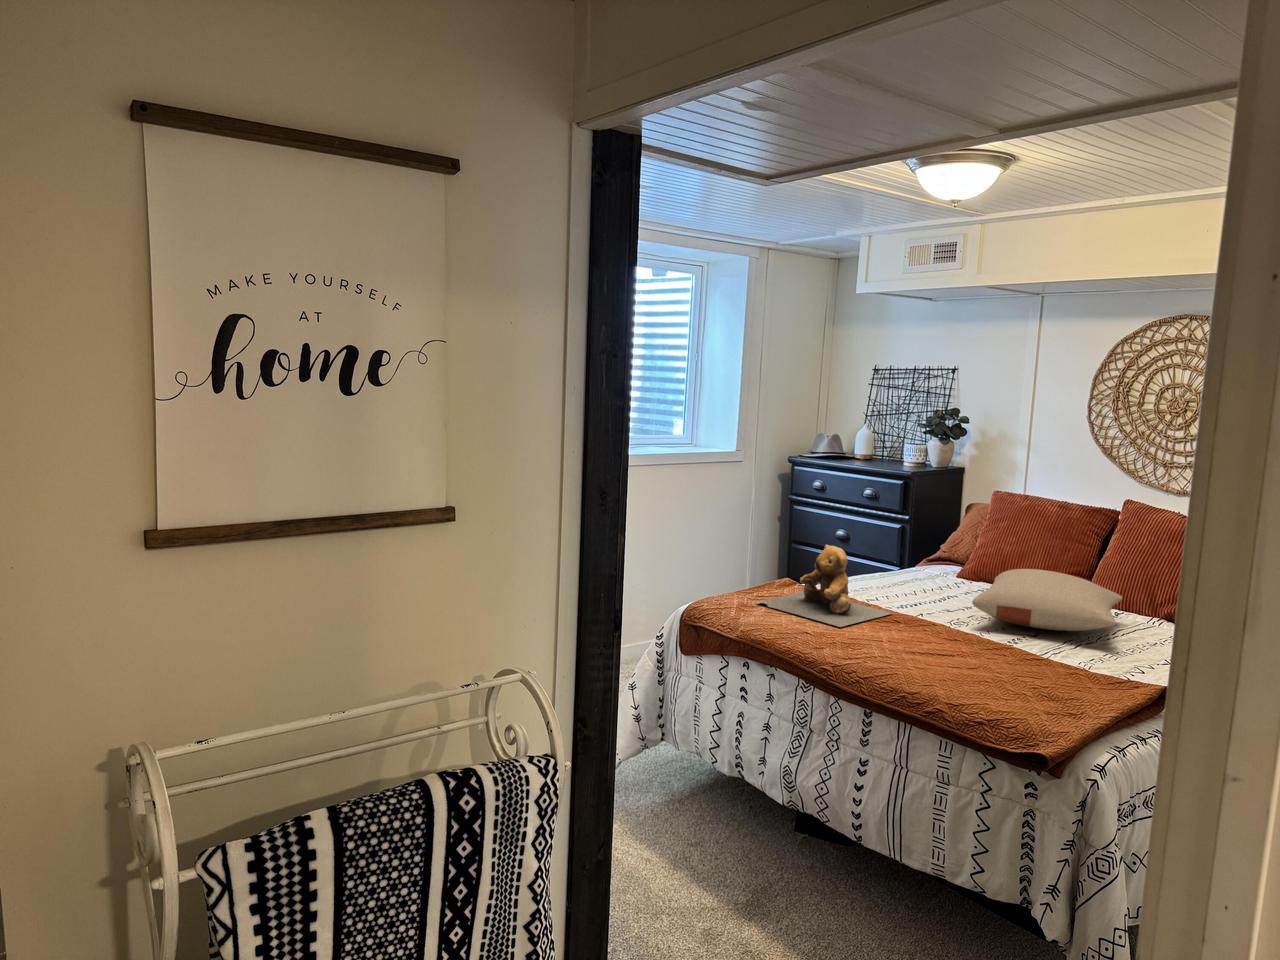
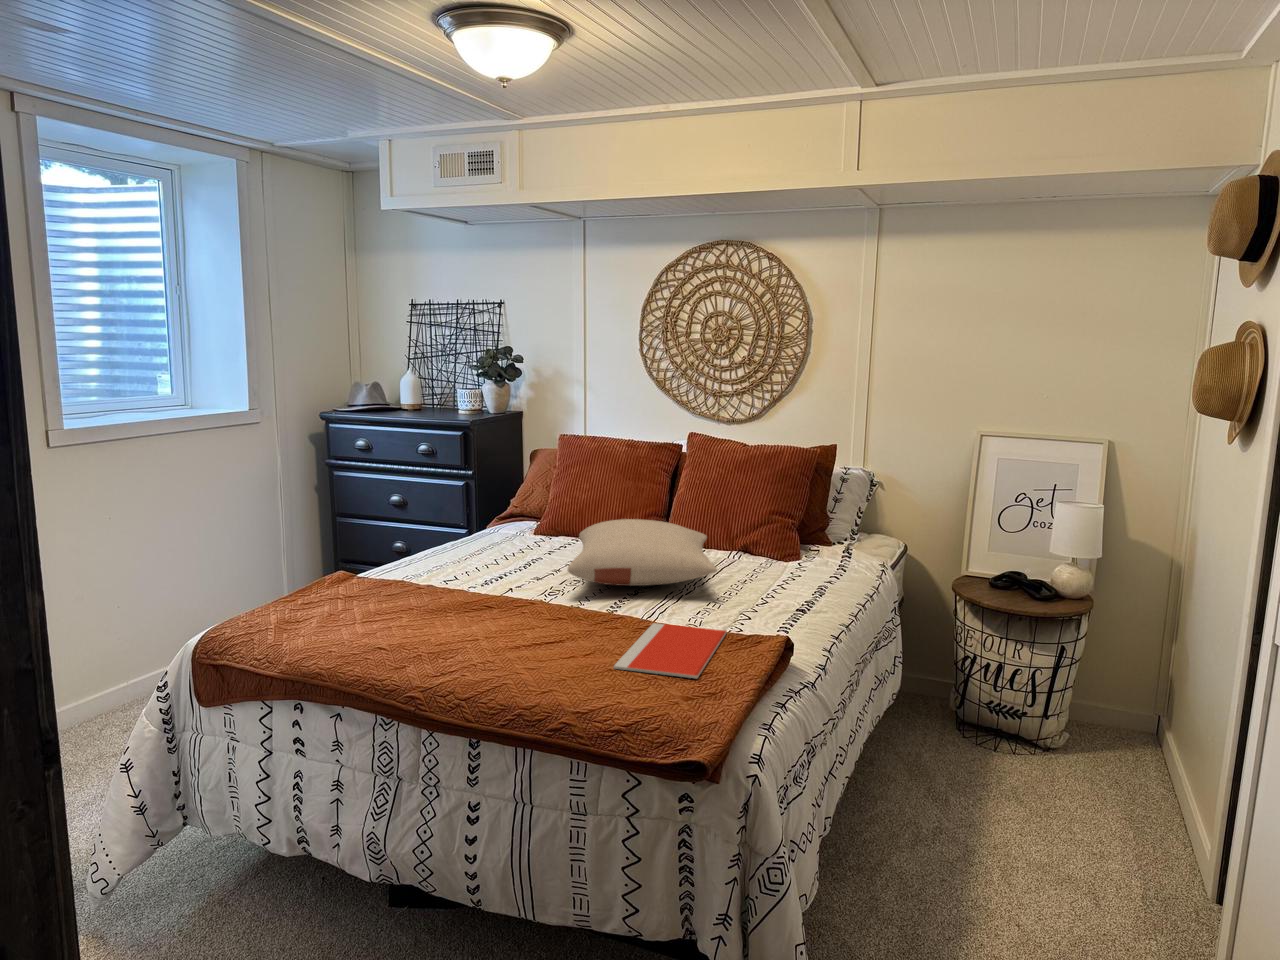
teddy bear: present [756,545,891,627] -> none [301,525,477,630]
notebook: none [991,657,1111,700] -> present [614,623,727,679]

